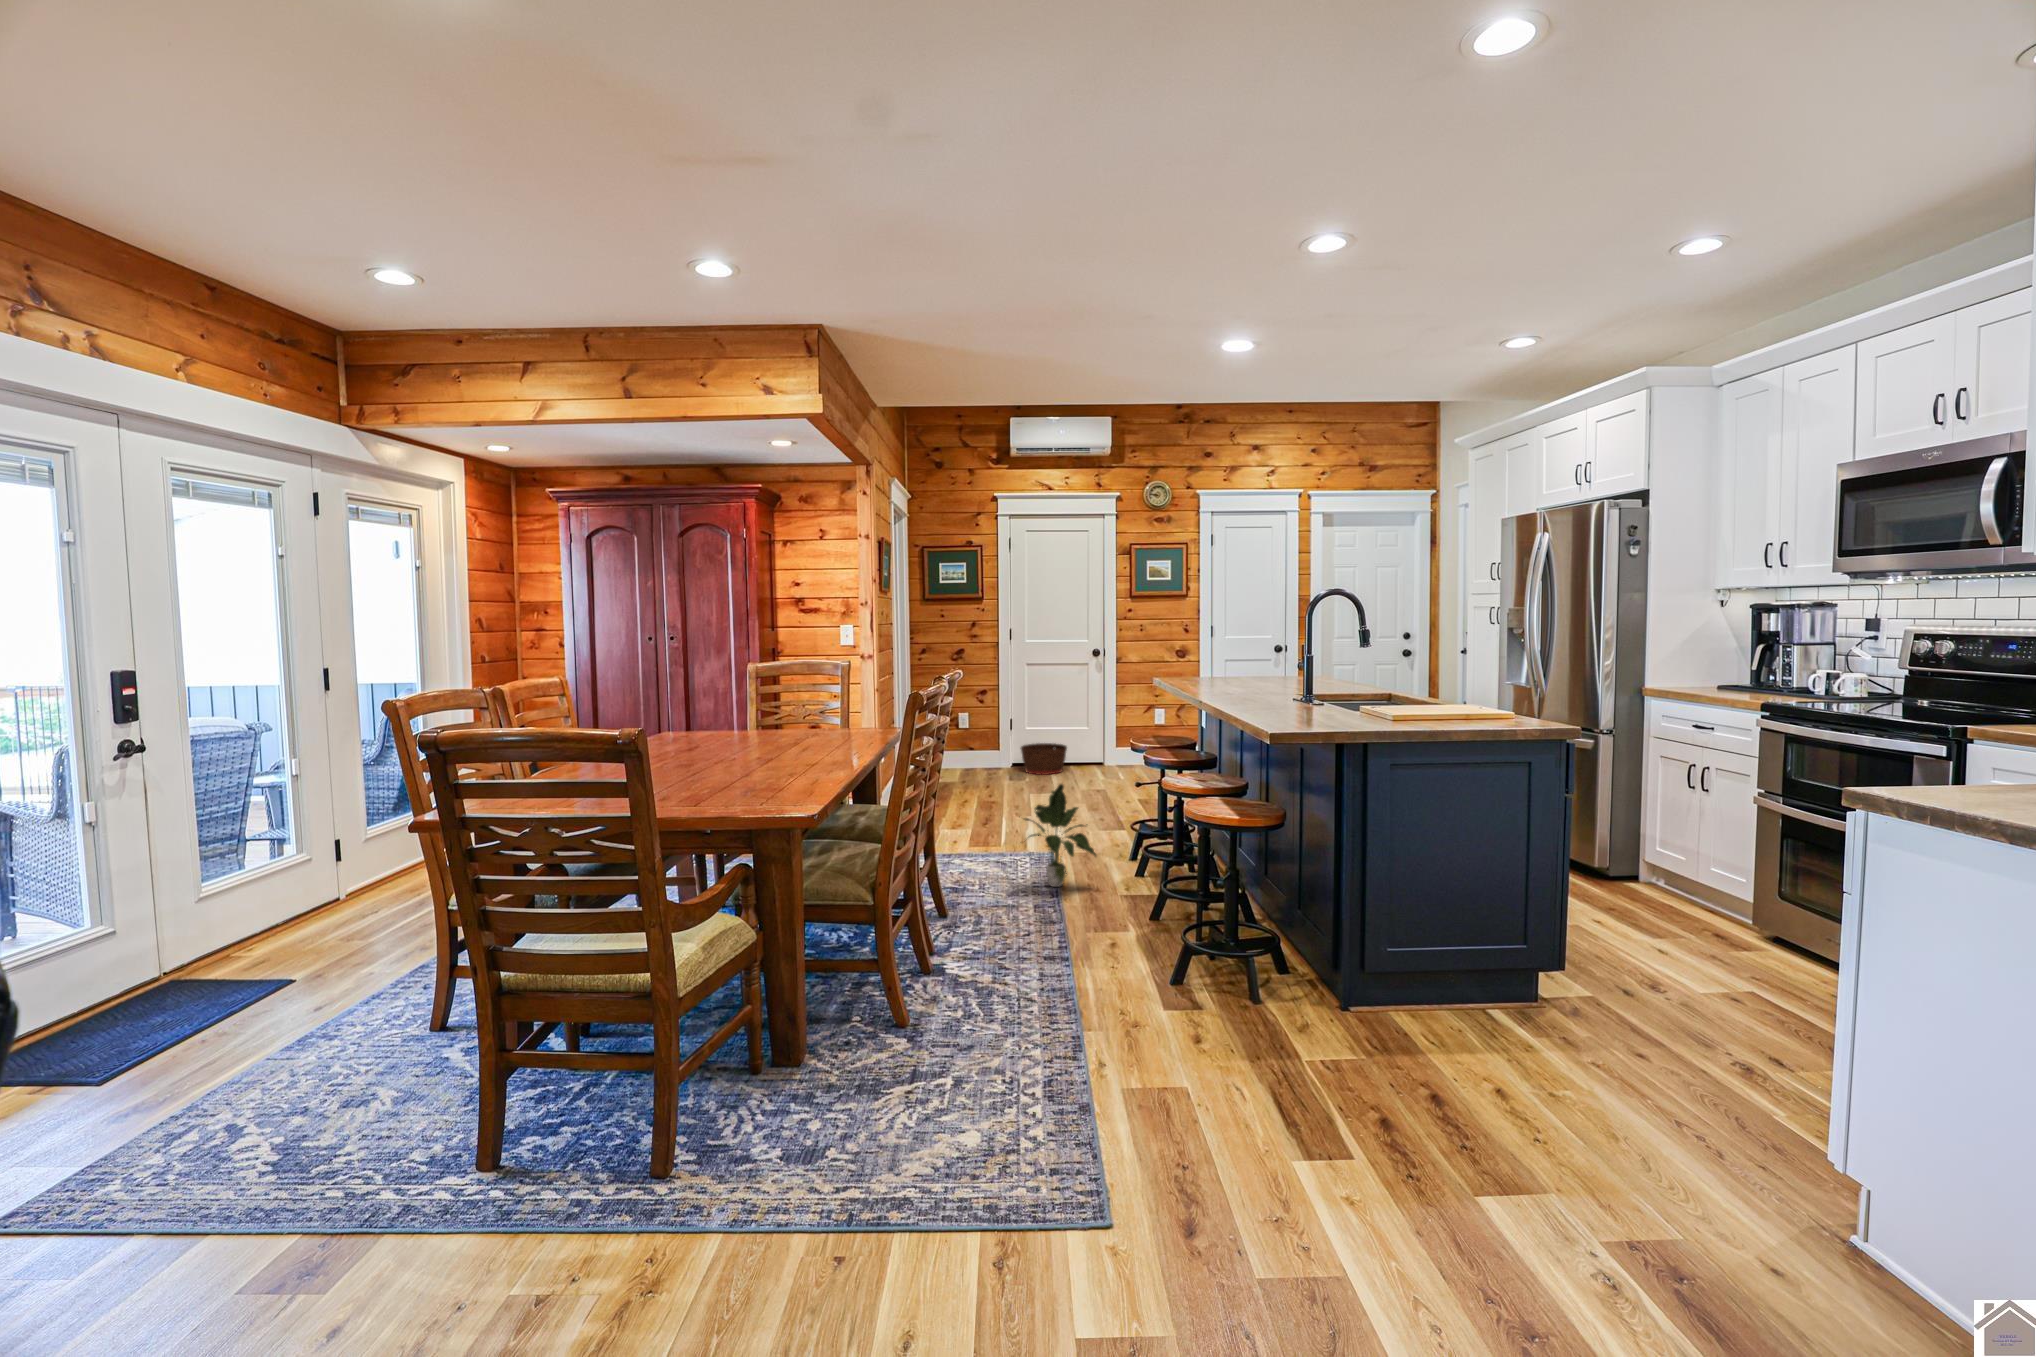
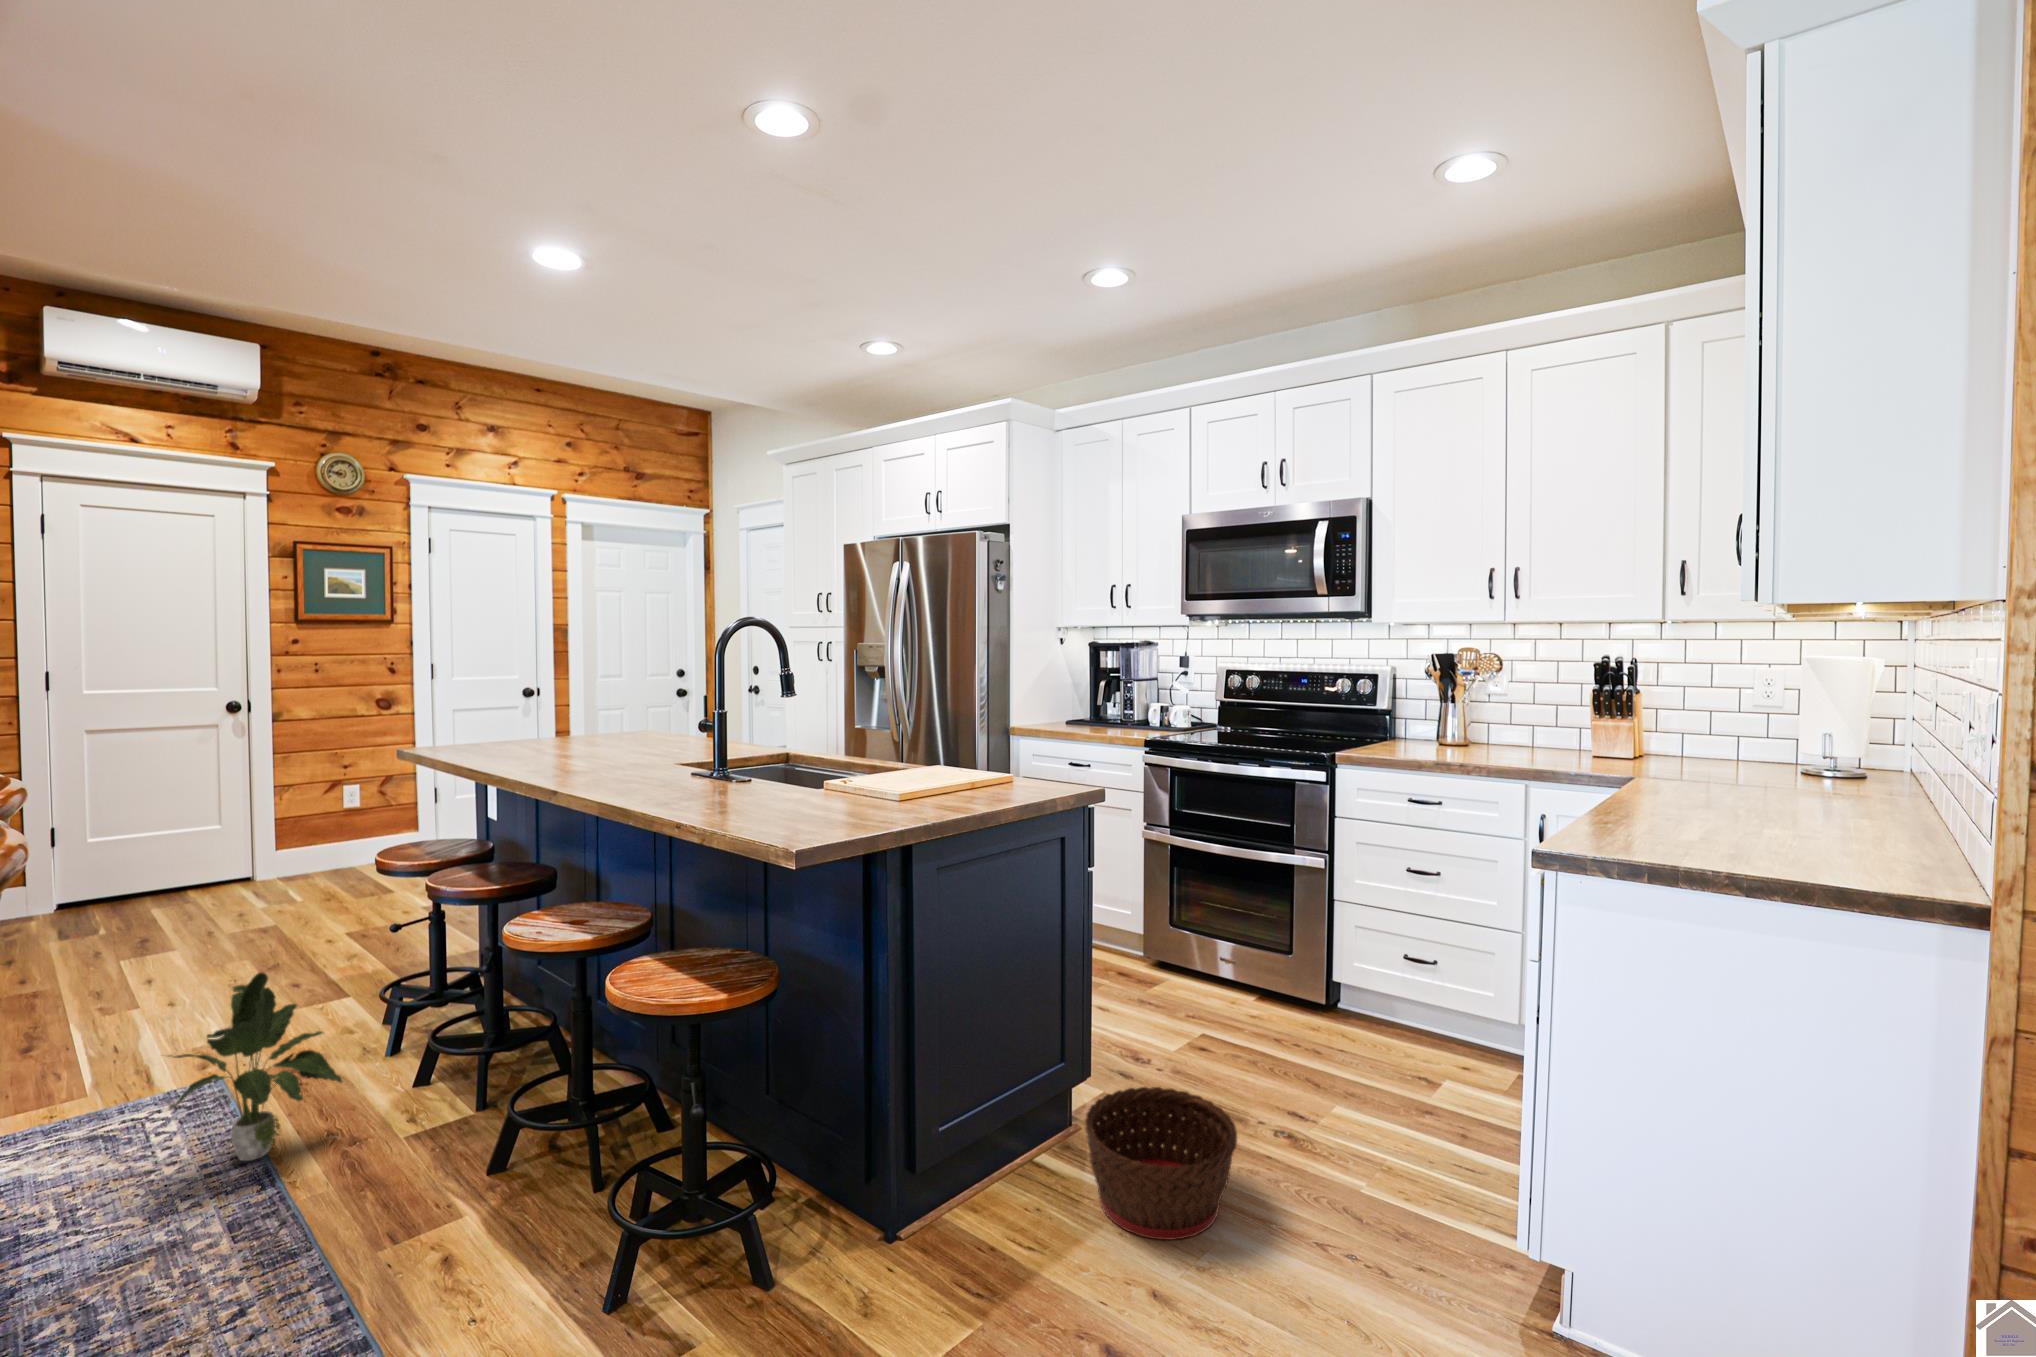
basket: present [1020,743,1067,775] -> present [1085,1087,1237,1240]

